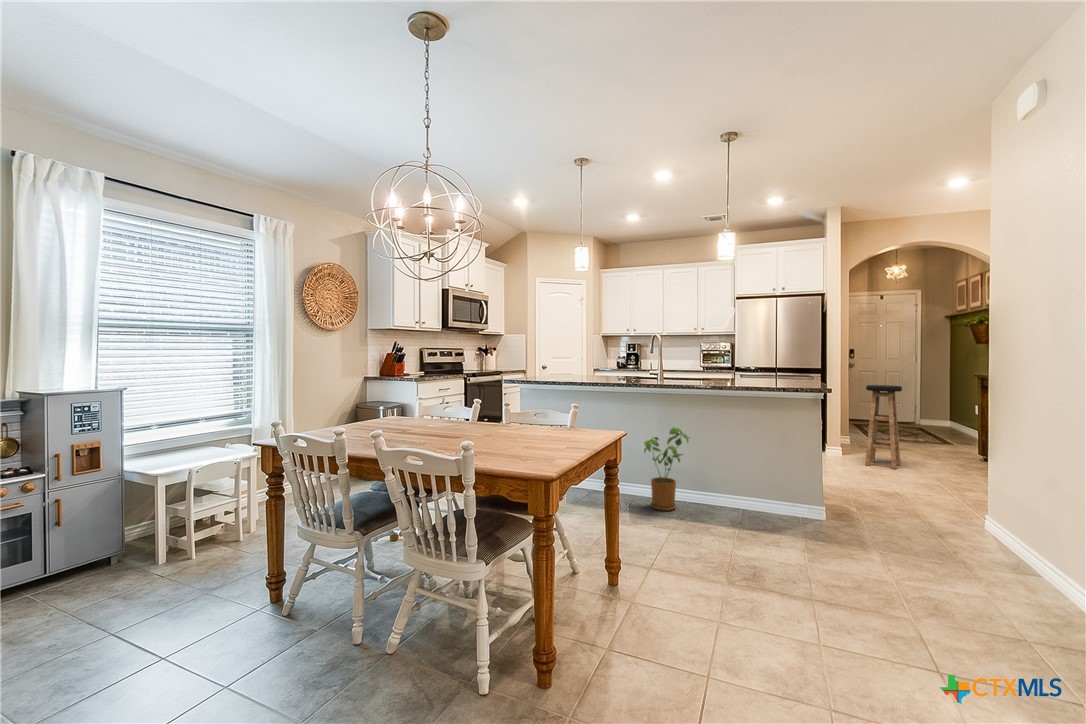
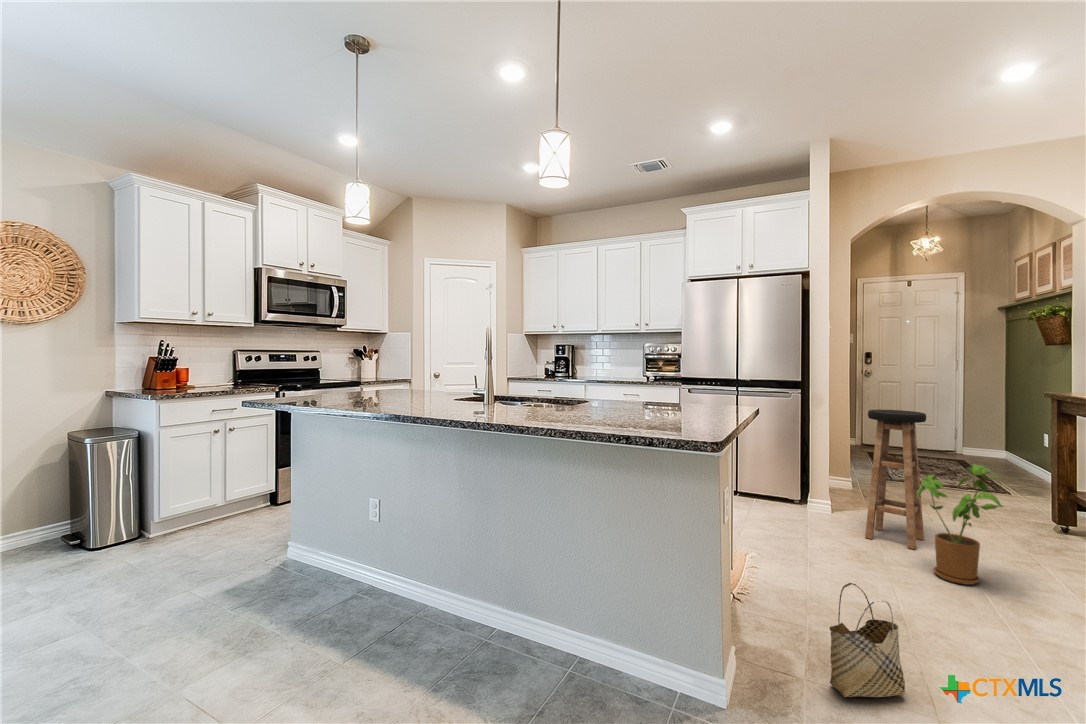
house plant: present [644,427,689,511] -> present [917,464,1003,585]
woven basket: none [864,462,900,513] -> present [829,583,905,697]

